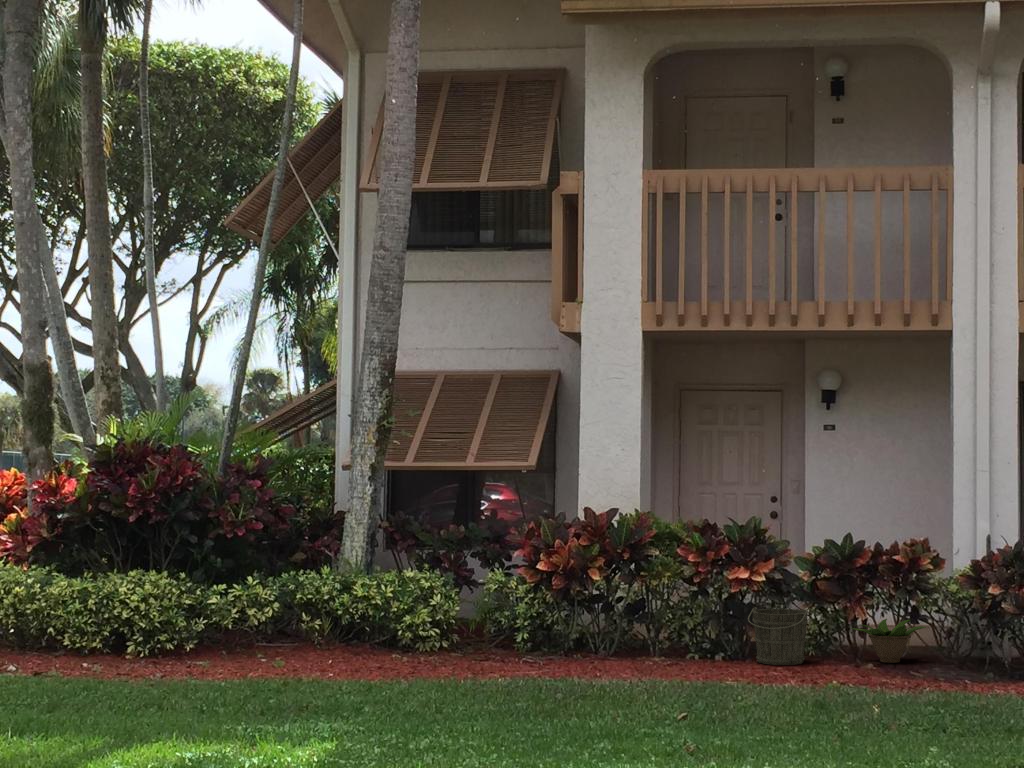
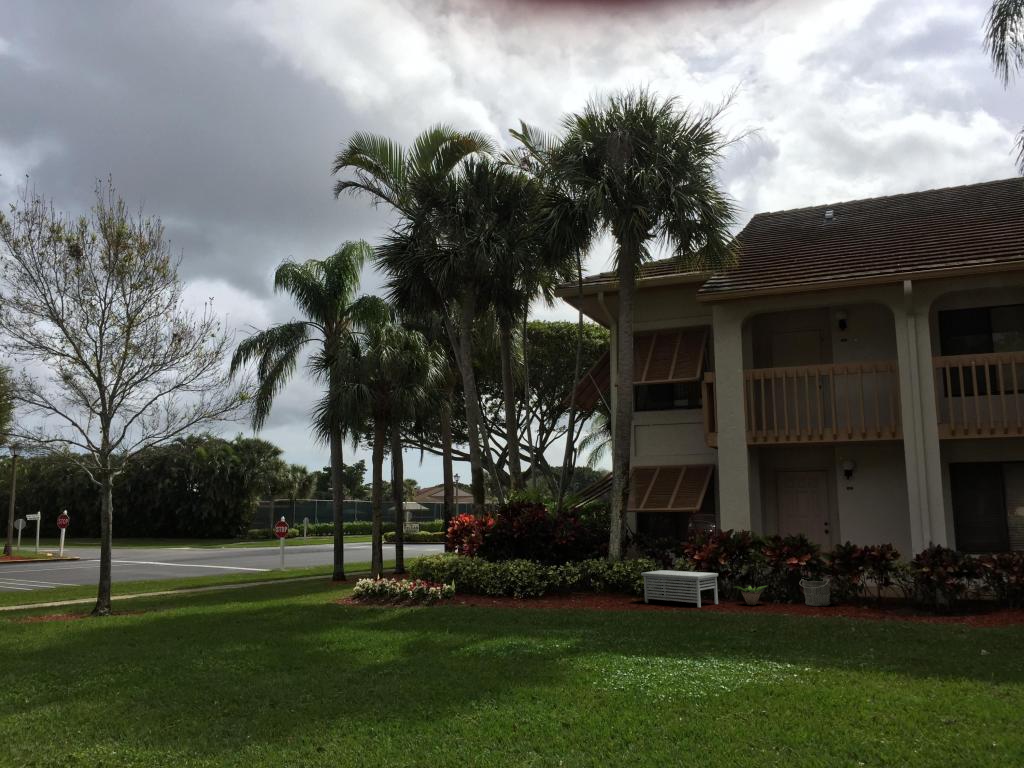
storage bench: none [419,593,583,672] -> present [641,570,718,607]
decorative plant: present [852,619,926,663] -> present [734,586,766,605]

